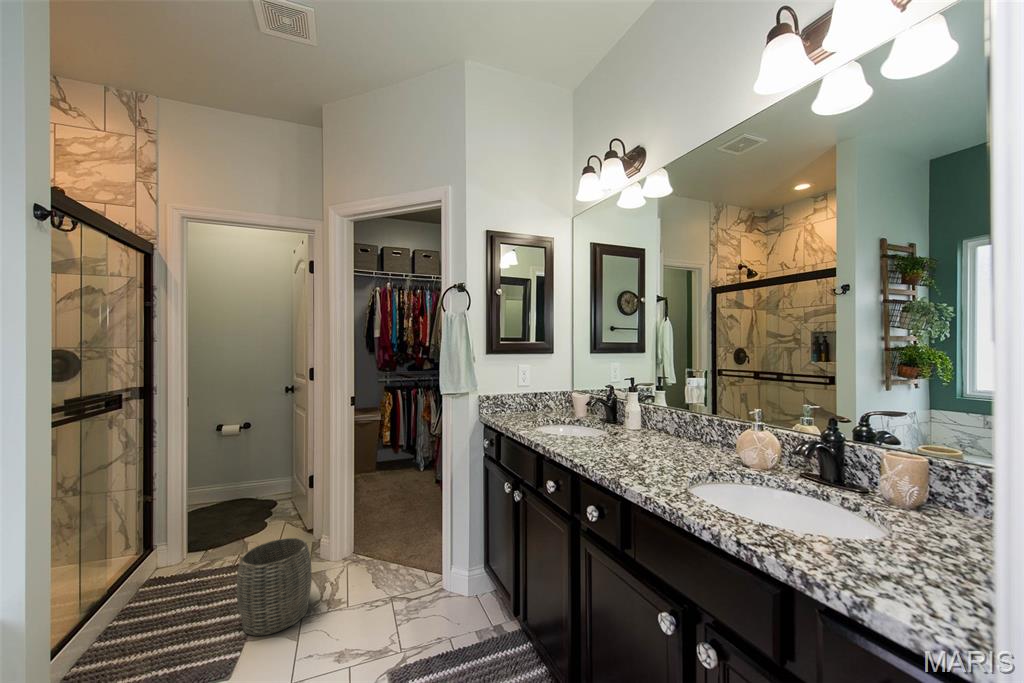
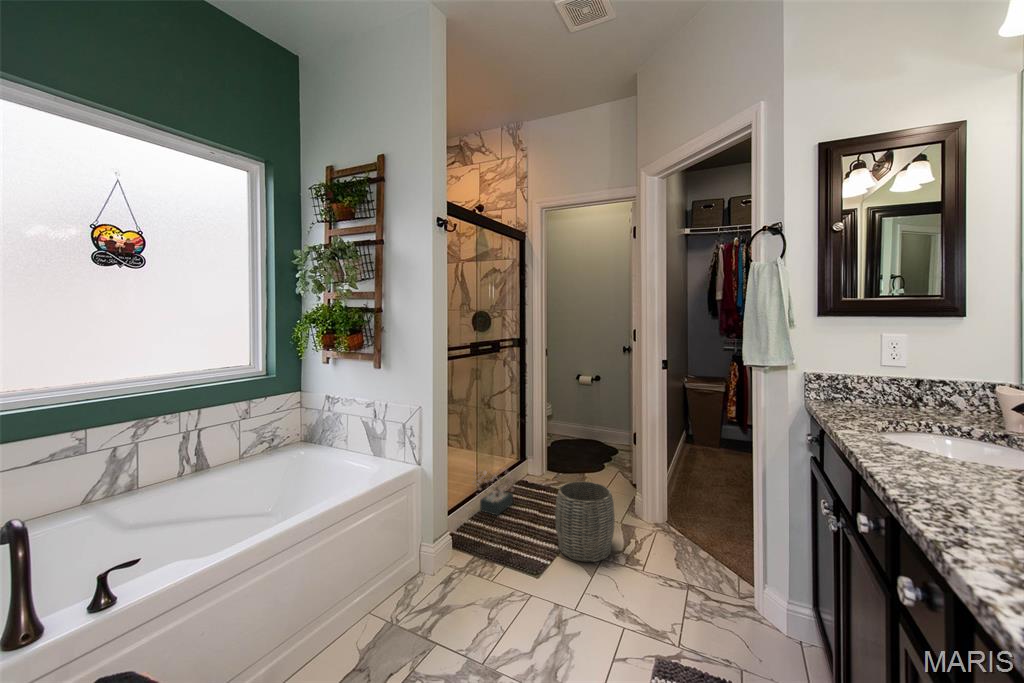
decorative plant: none [74,569,152,647] -> present [473,471,513,515]

